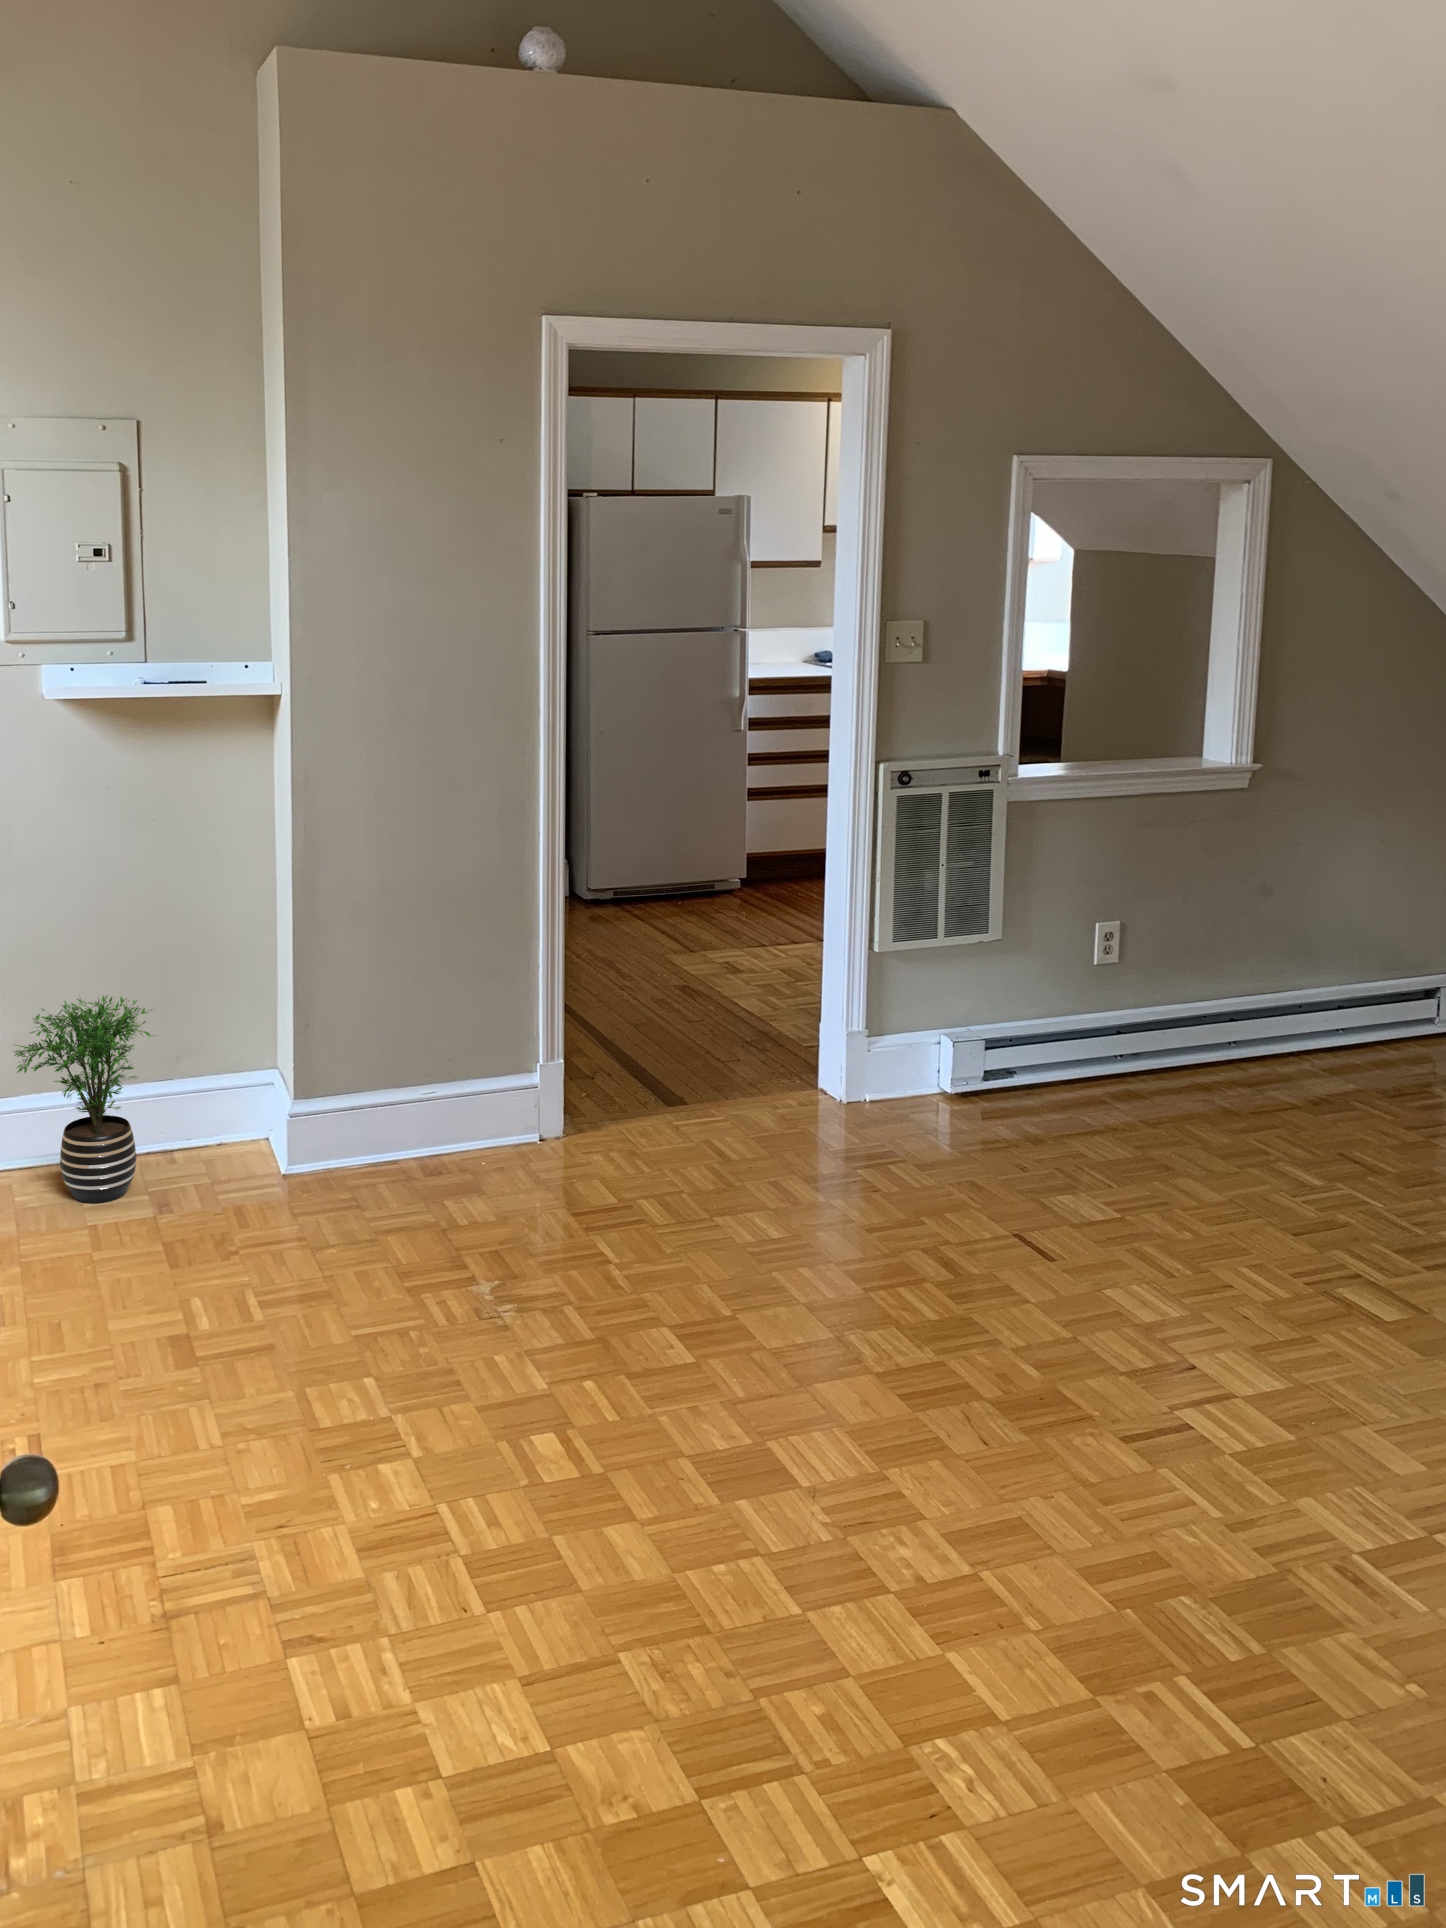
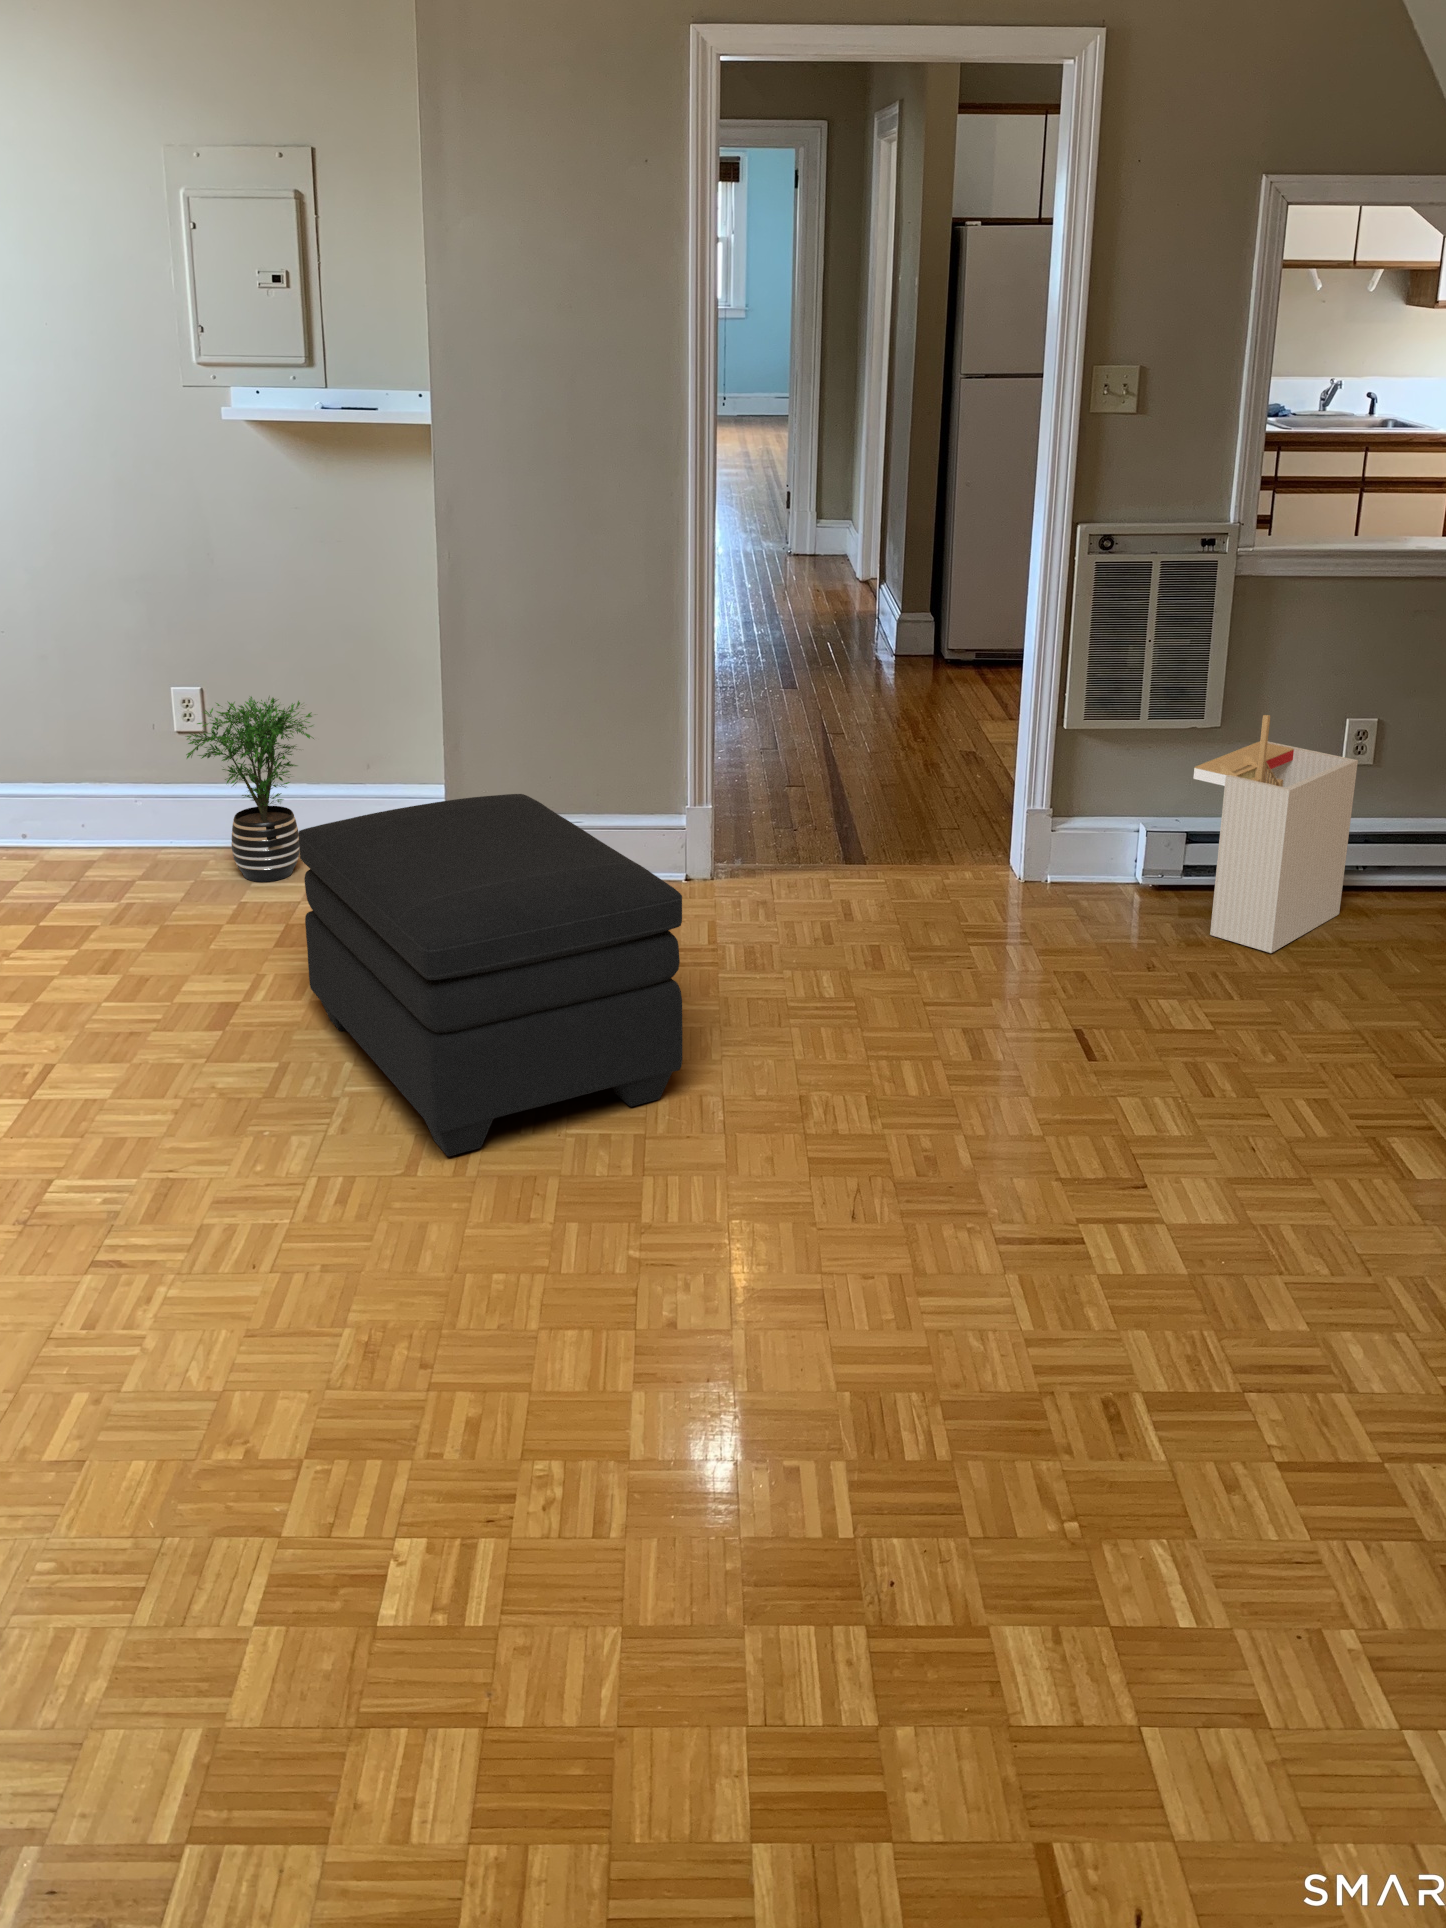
storage bin: none [1018,926,1135,1143] -> present [1194,715,1358,953]
ottoman: none [288,1071,744,1459] -> present [299,794,682,1156]

